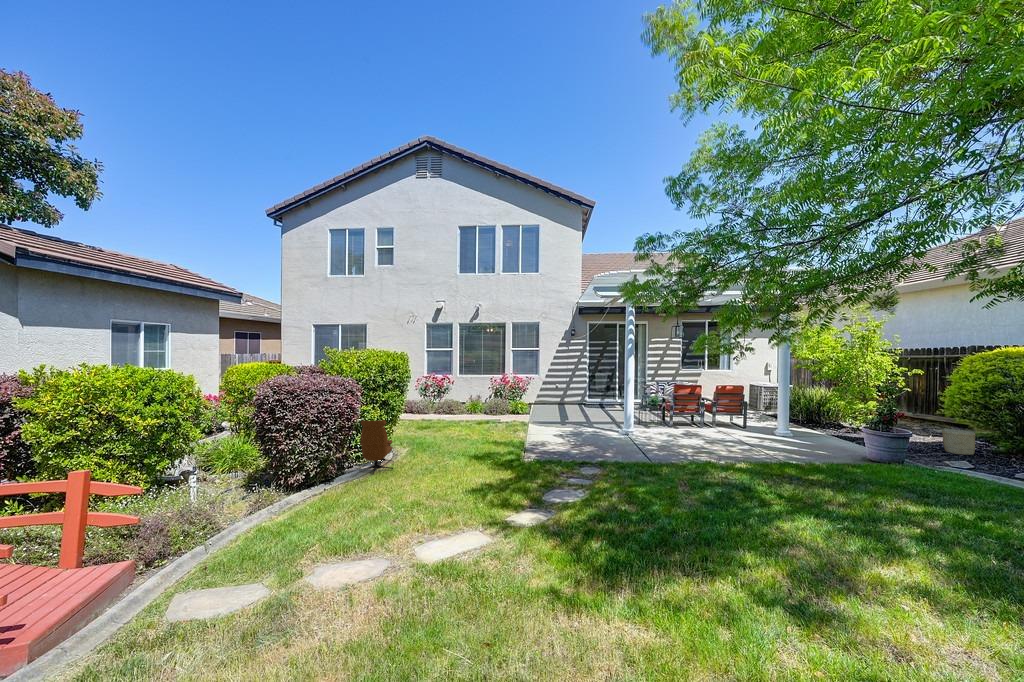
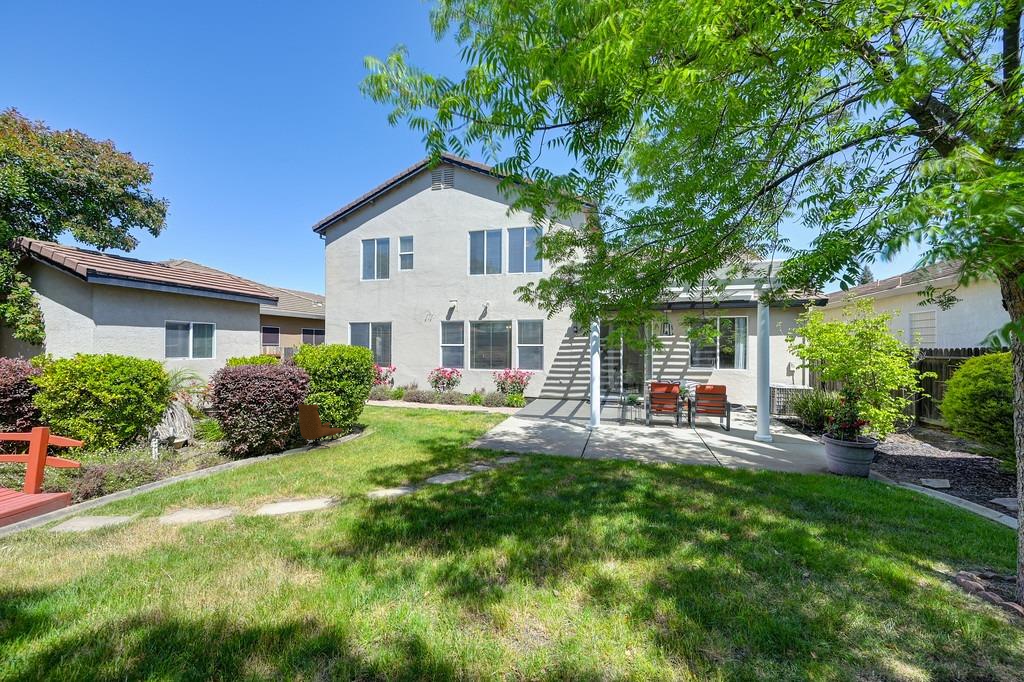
woven basket: present [942,429,976,455] -> none [953,446,998,480]

